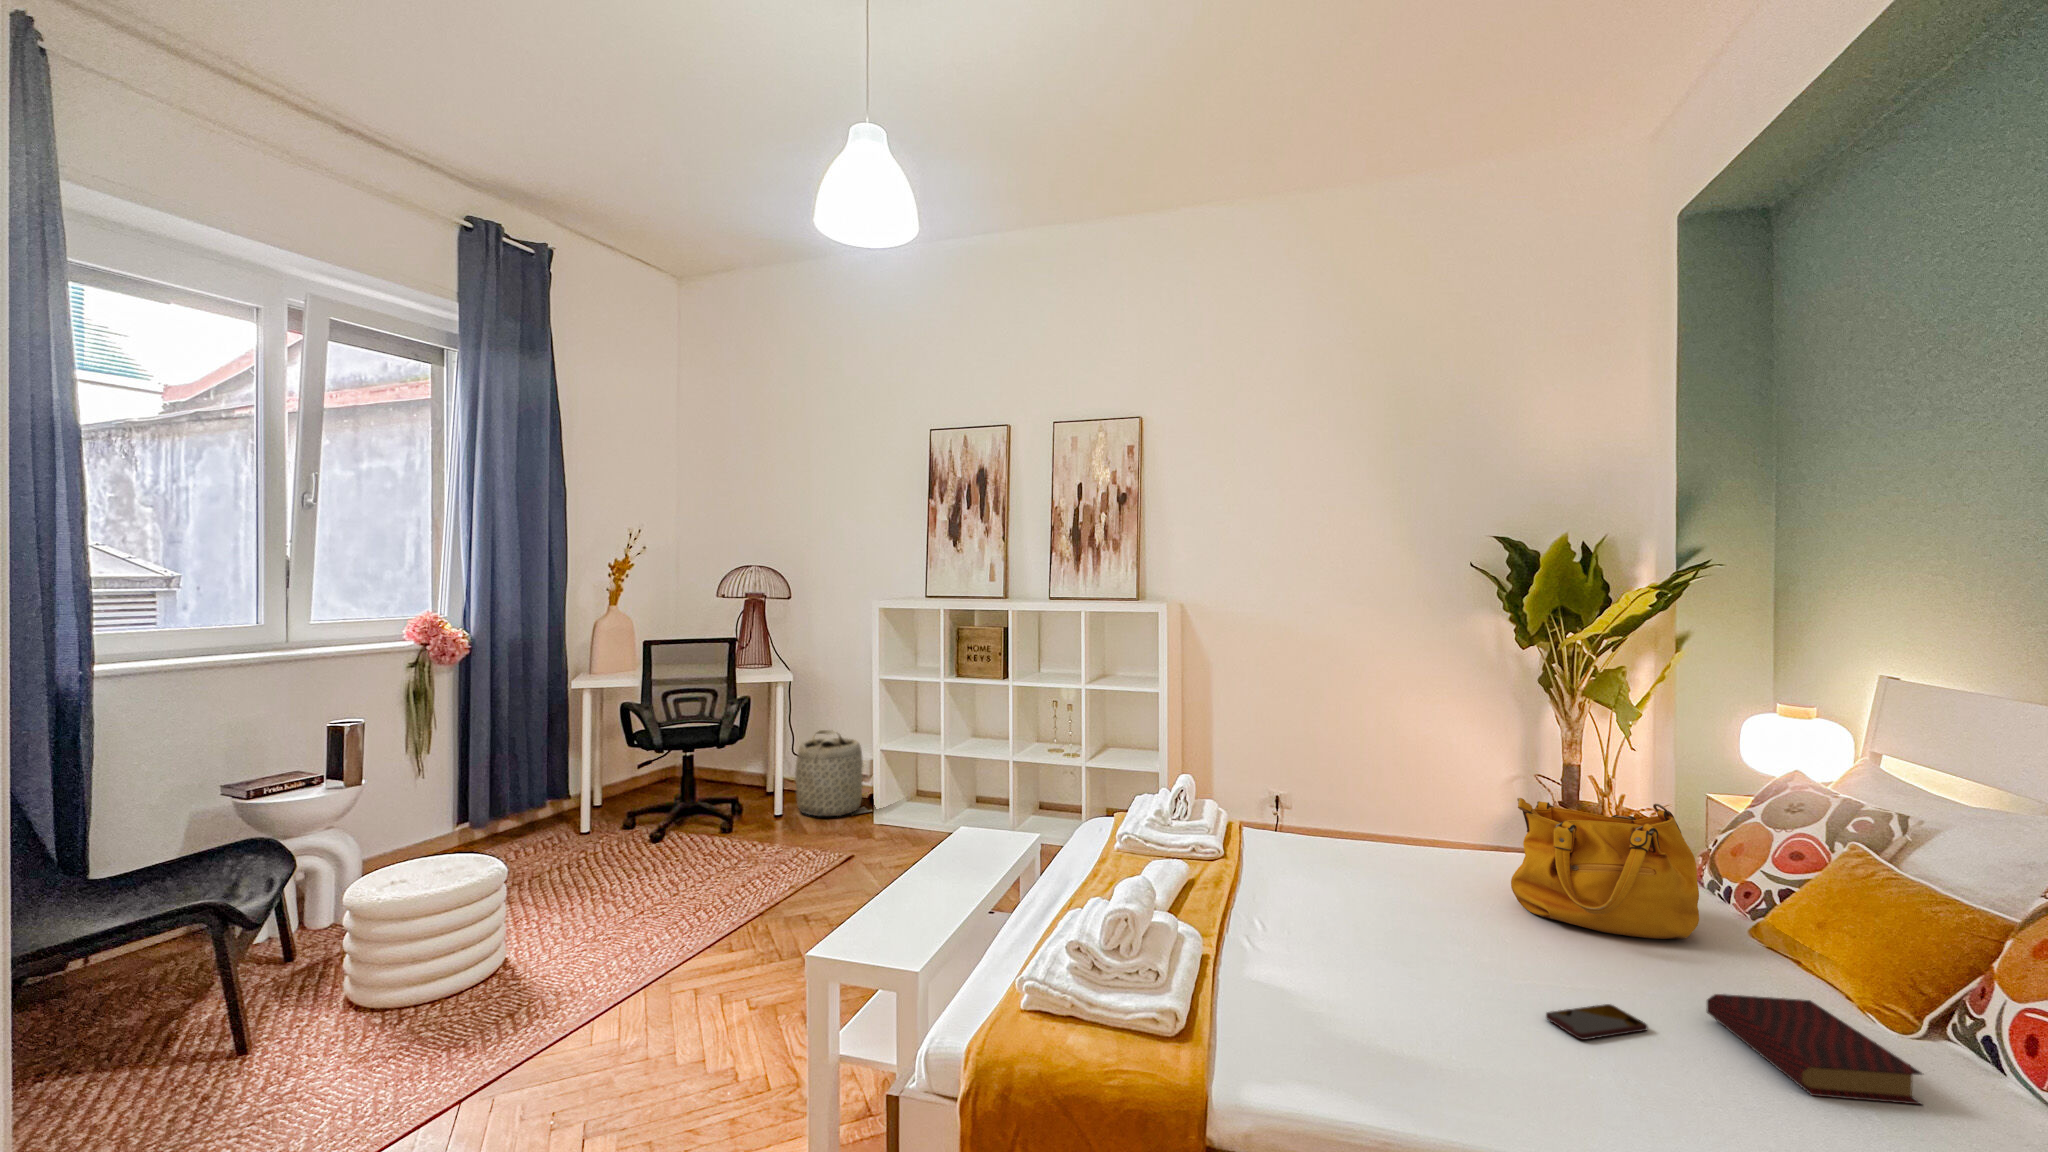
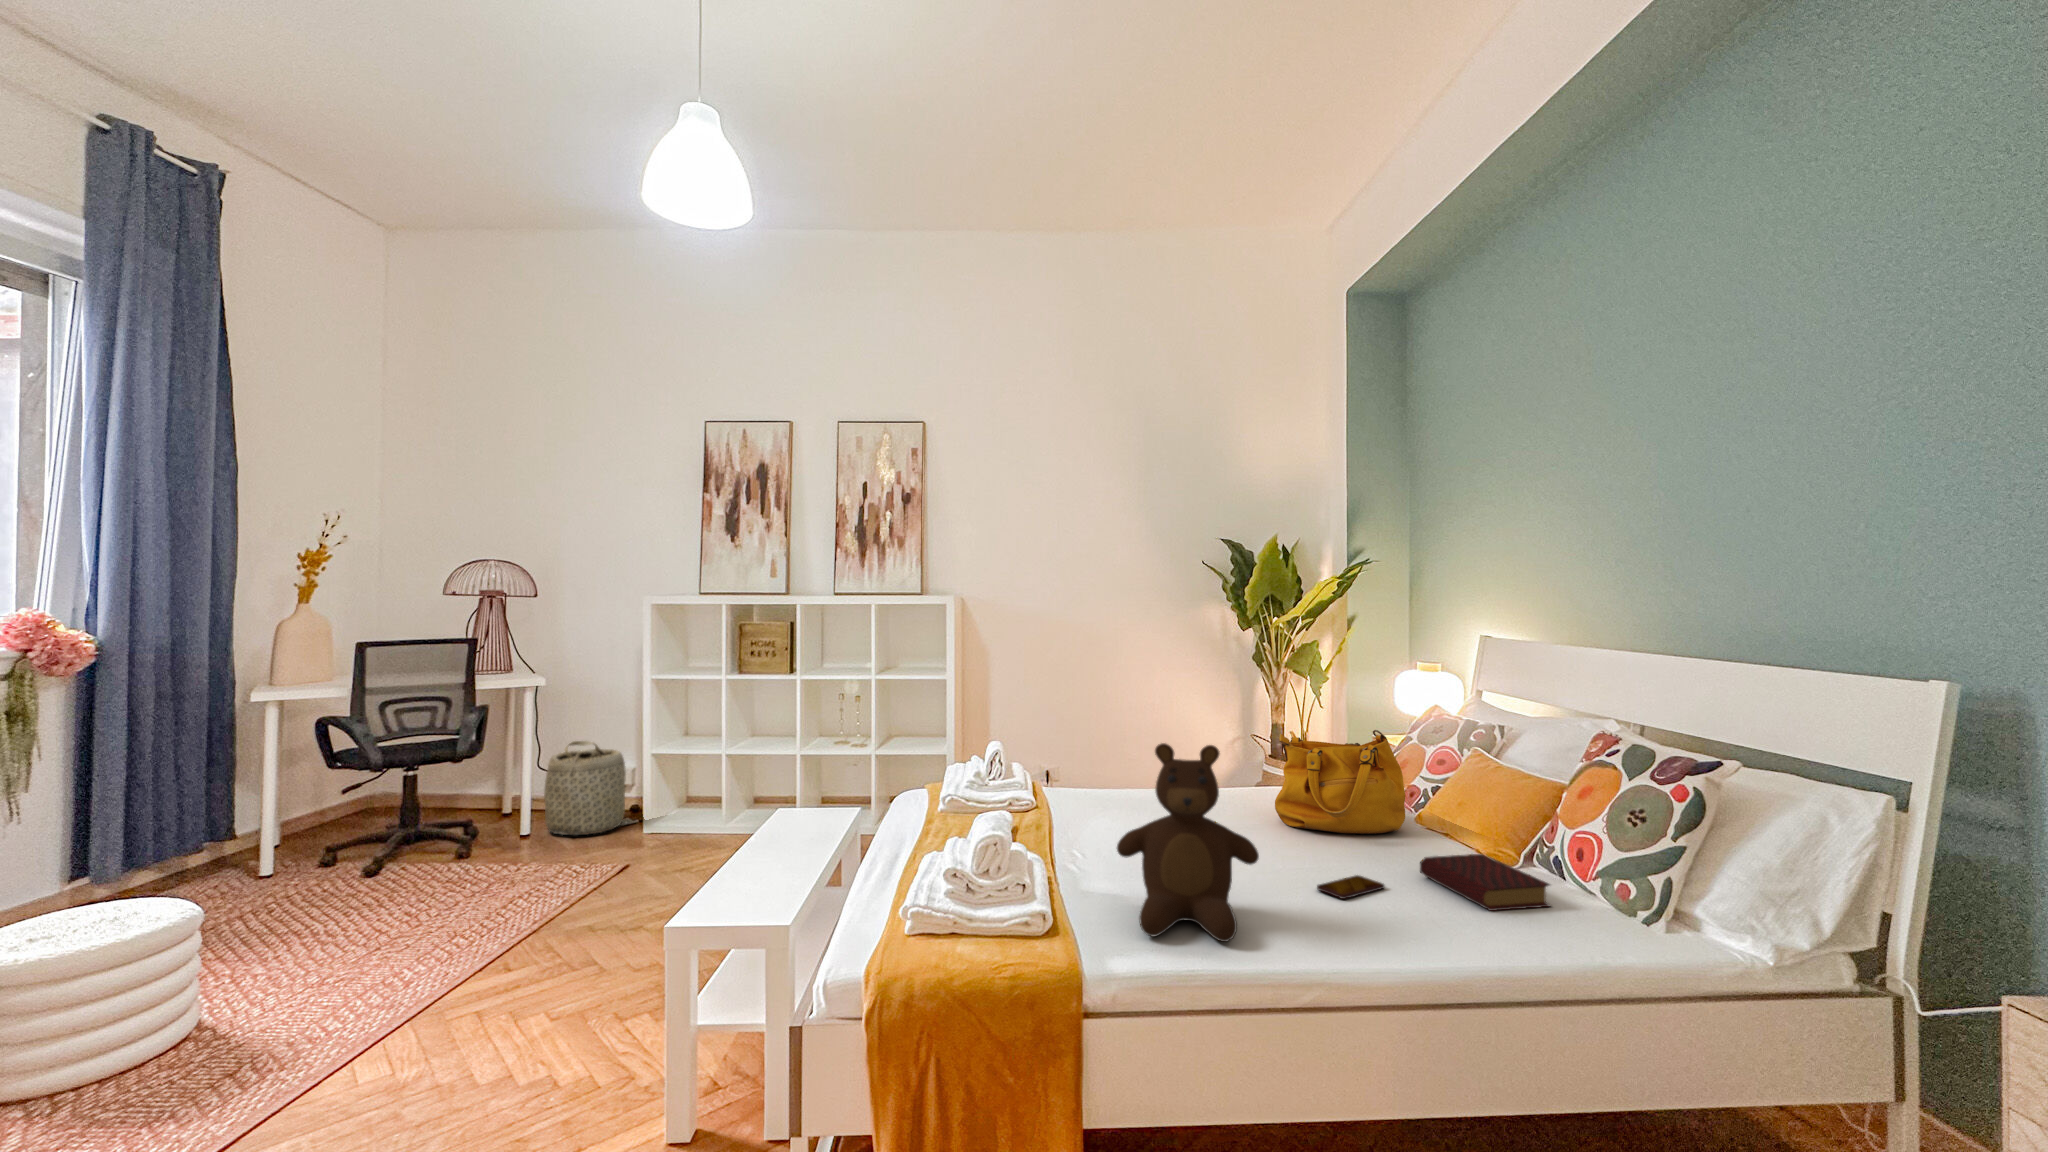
teddy bear: none [1273,822,1454,1084] -> present [1117,743,1259,942]

